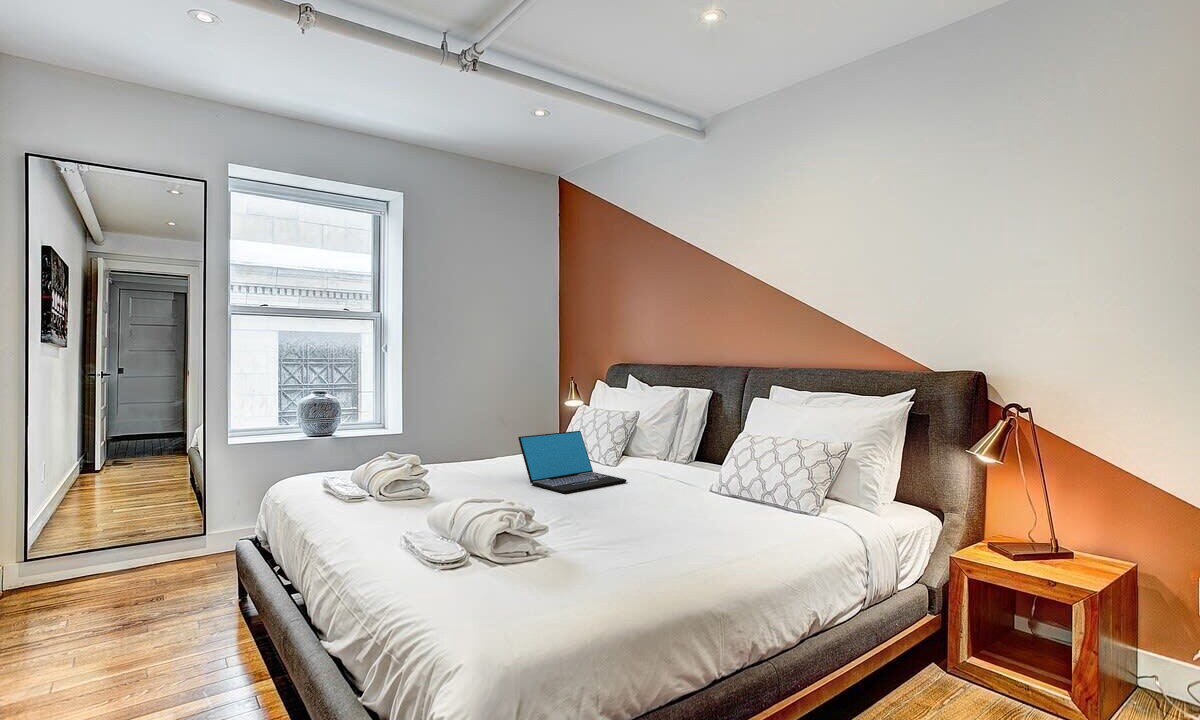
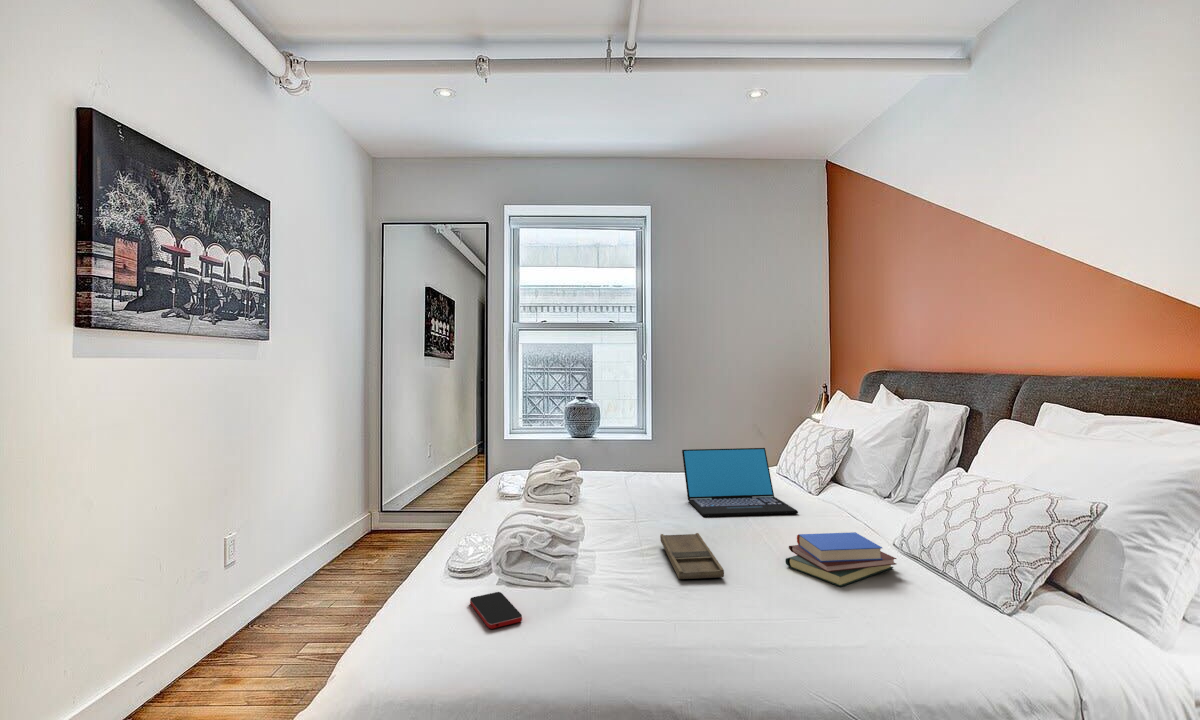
book: none [670,483,741,520] -> present [785,532,896,587]
tray: none [571,502,654,536] -> present [660,533,724,579]
smartphone: none [496,573,567,598] -> present [470,592,522,629]

